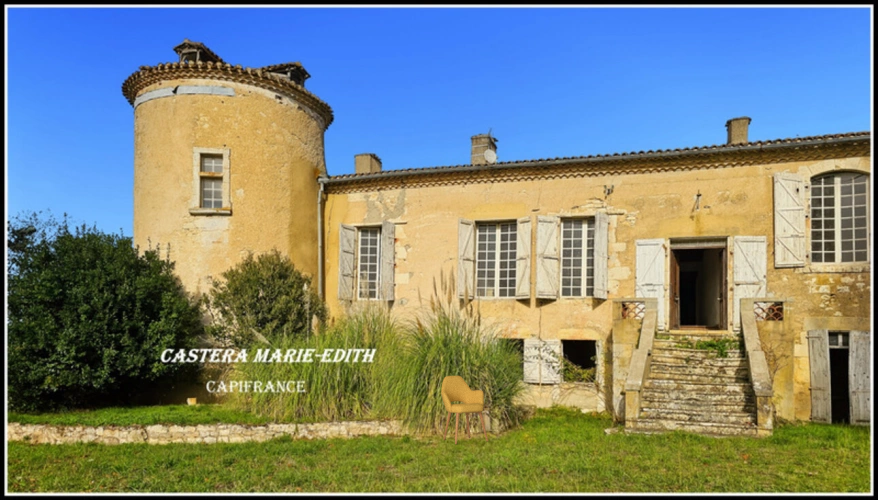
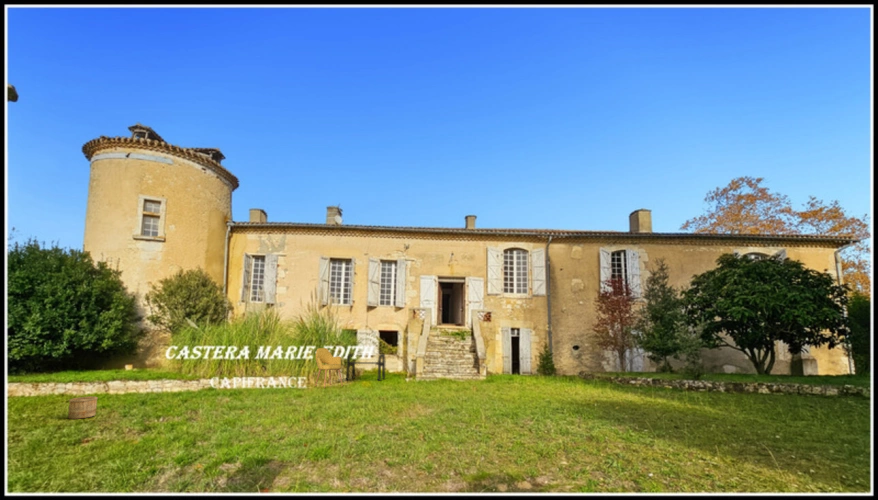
bench: none [501,383,570,432] -> present [346,354,385,381]
wooden bucket: none [61,455,99,489] -> present [68,396,97,419]

